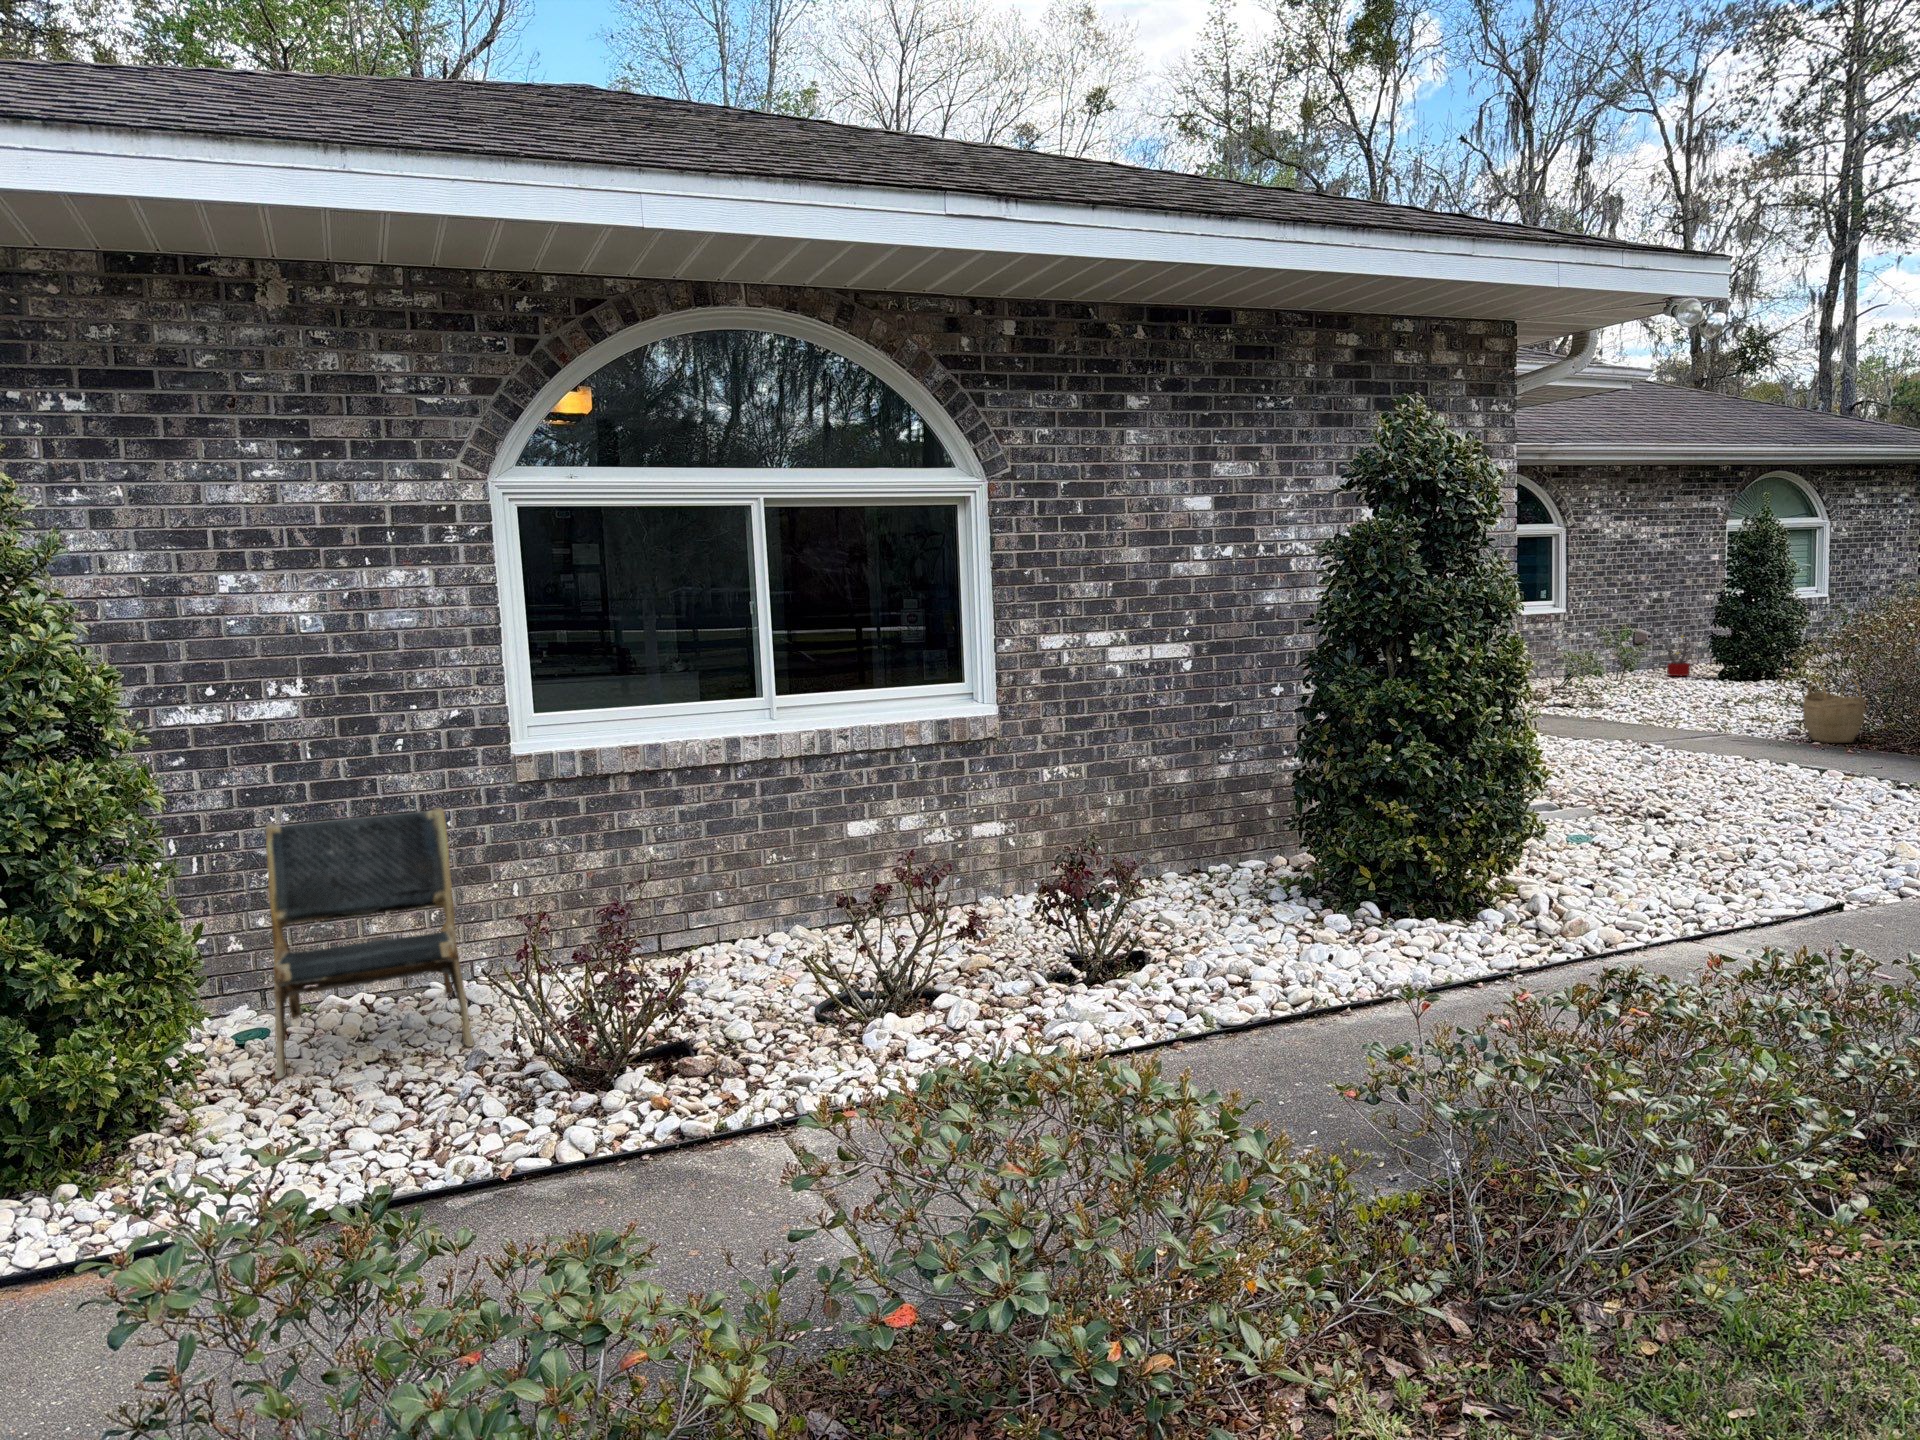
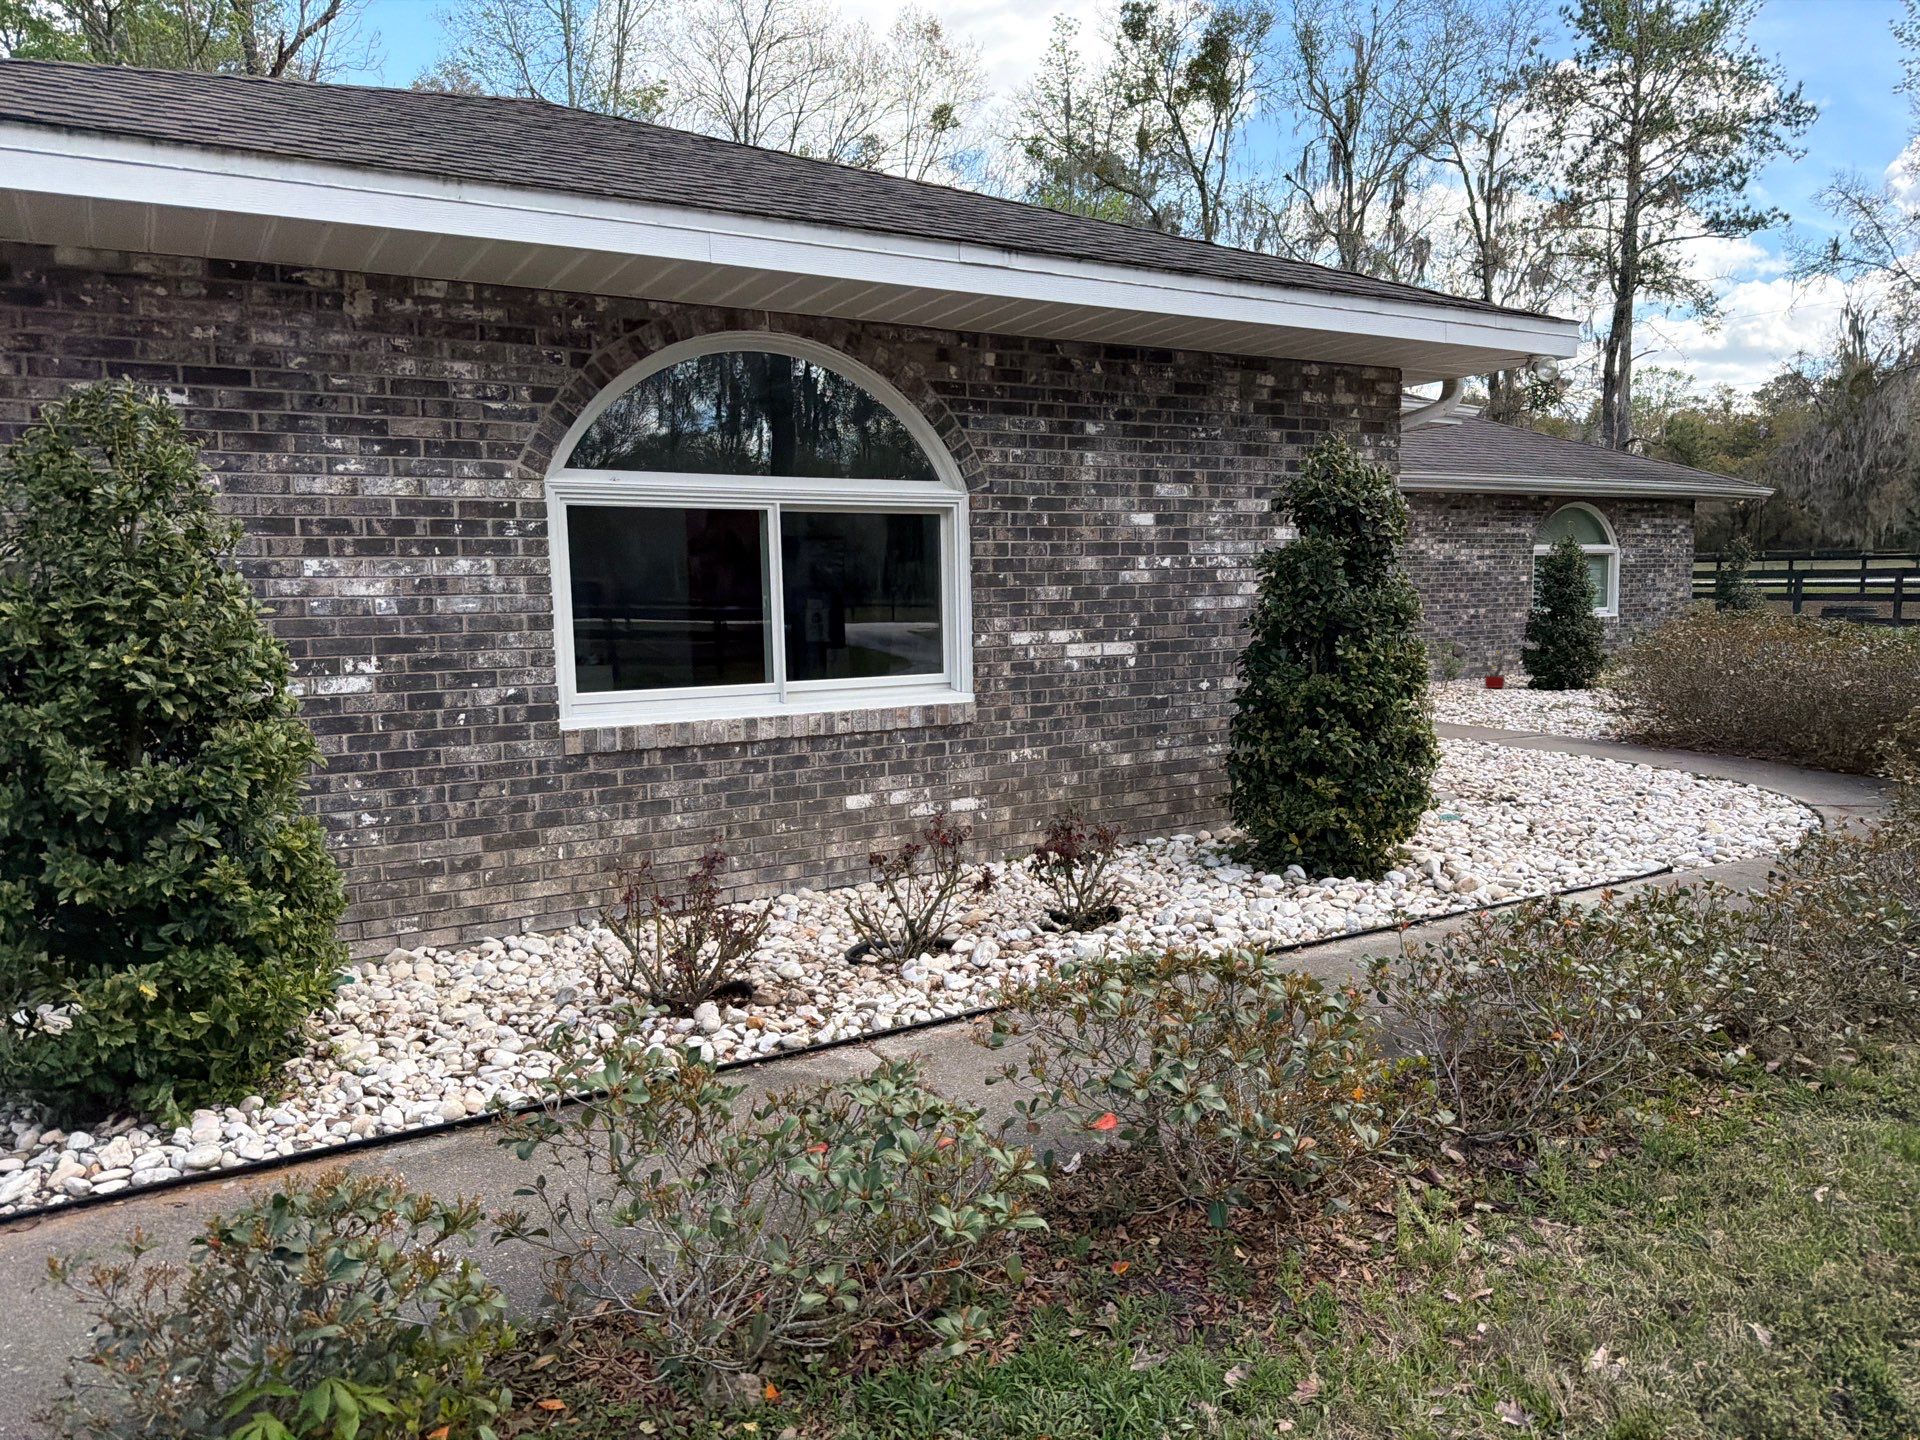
woven basket: present [1803,679,1865,743] -> none [1610,688,1661,744]
lounge chair: present [266,808,474,1079] -> none [343,780,561,1019]

